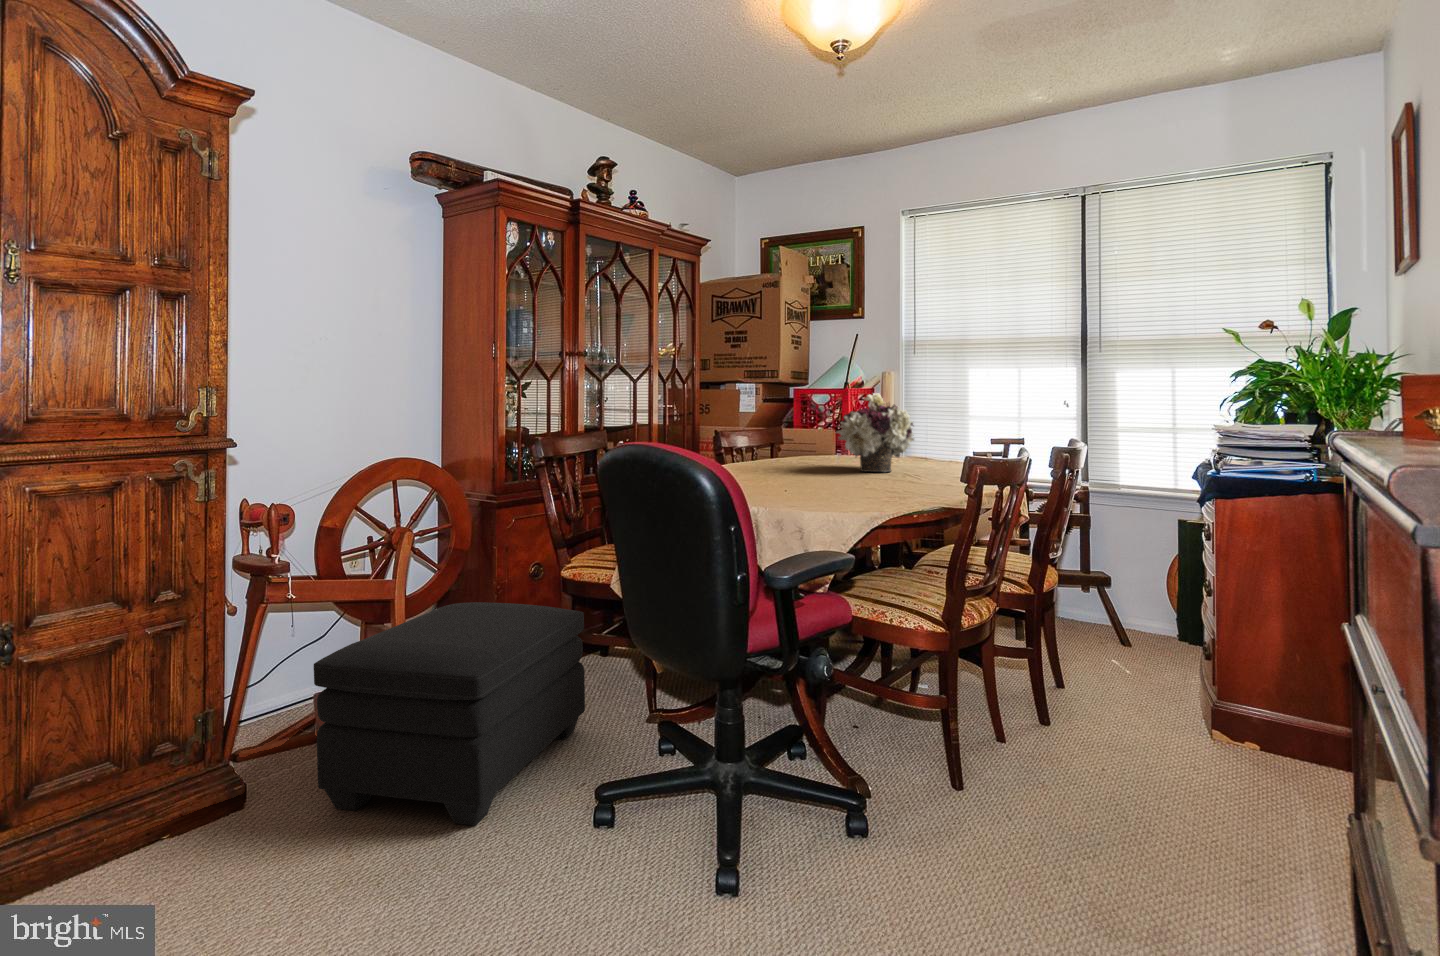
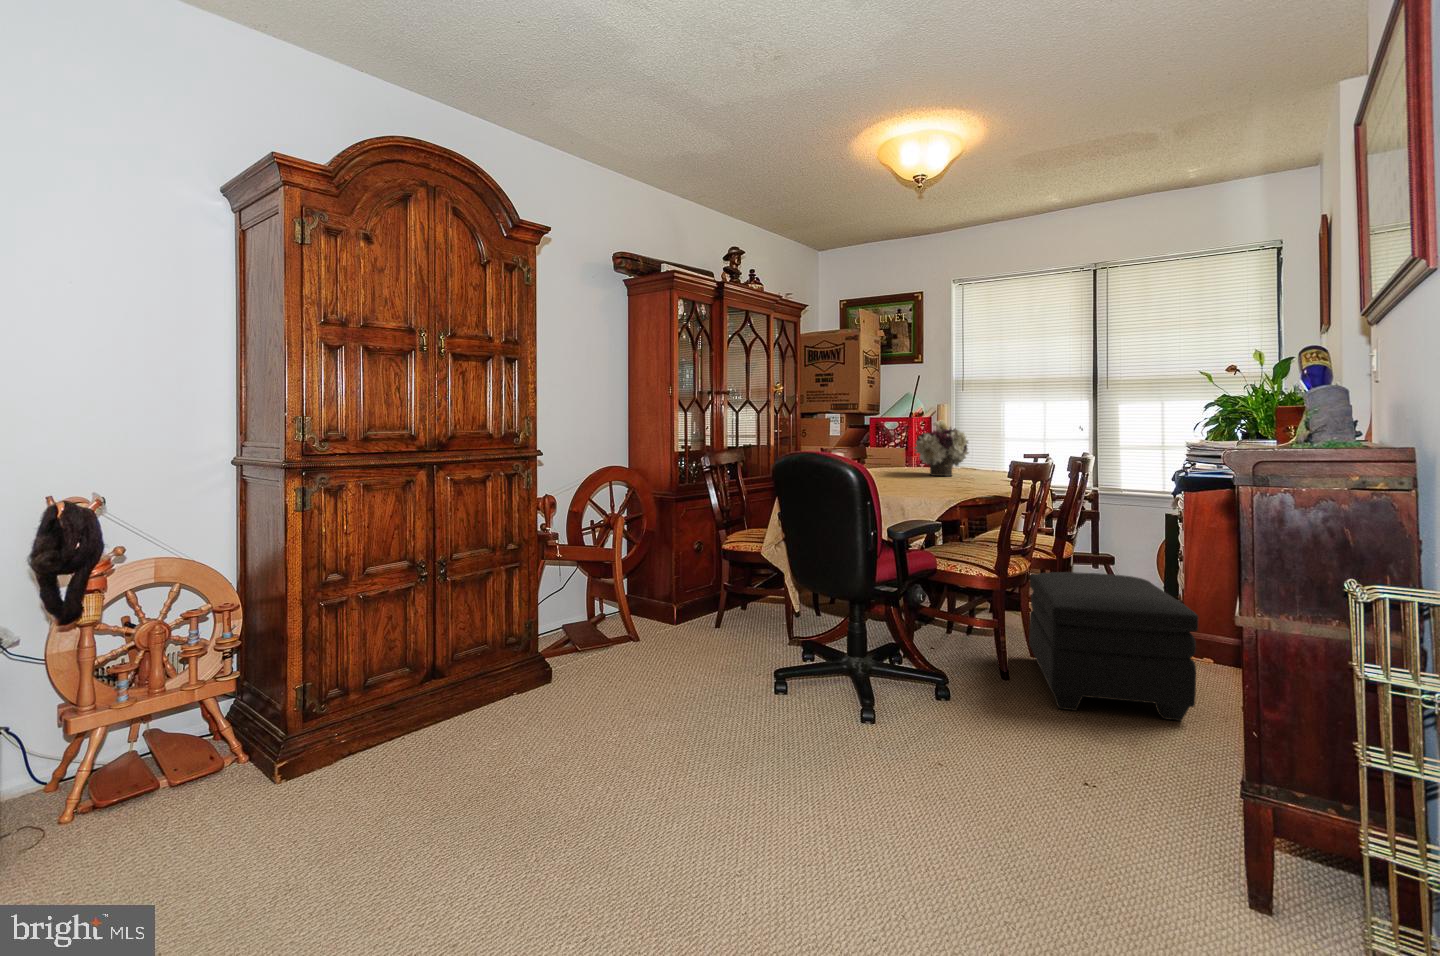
ottoman: present [314,602,585,826] -> present [1029,572,1199,721]

